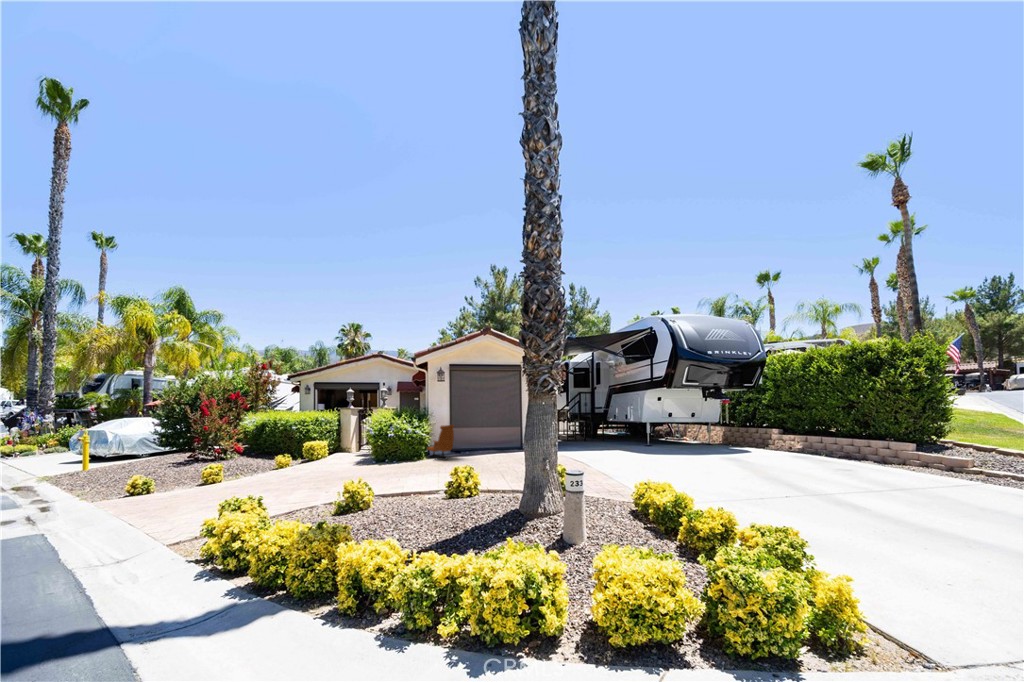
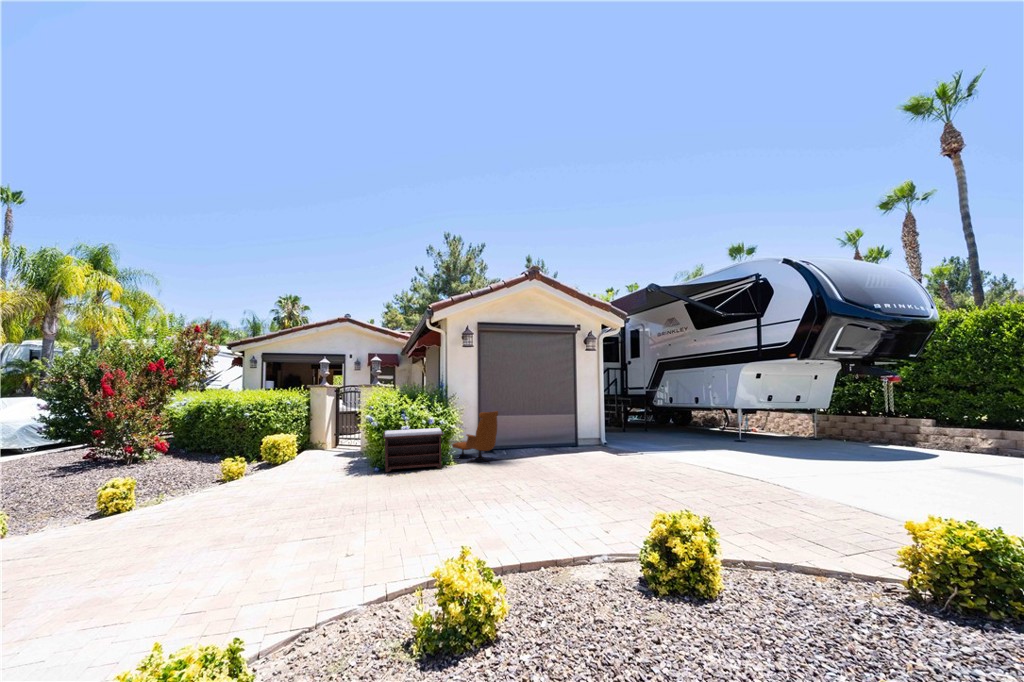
bench: none [376,436,417,465] -> present [383,428,443,472]

